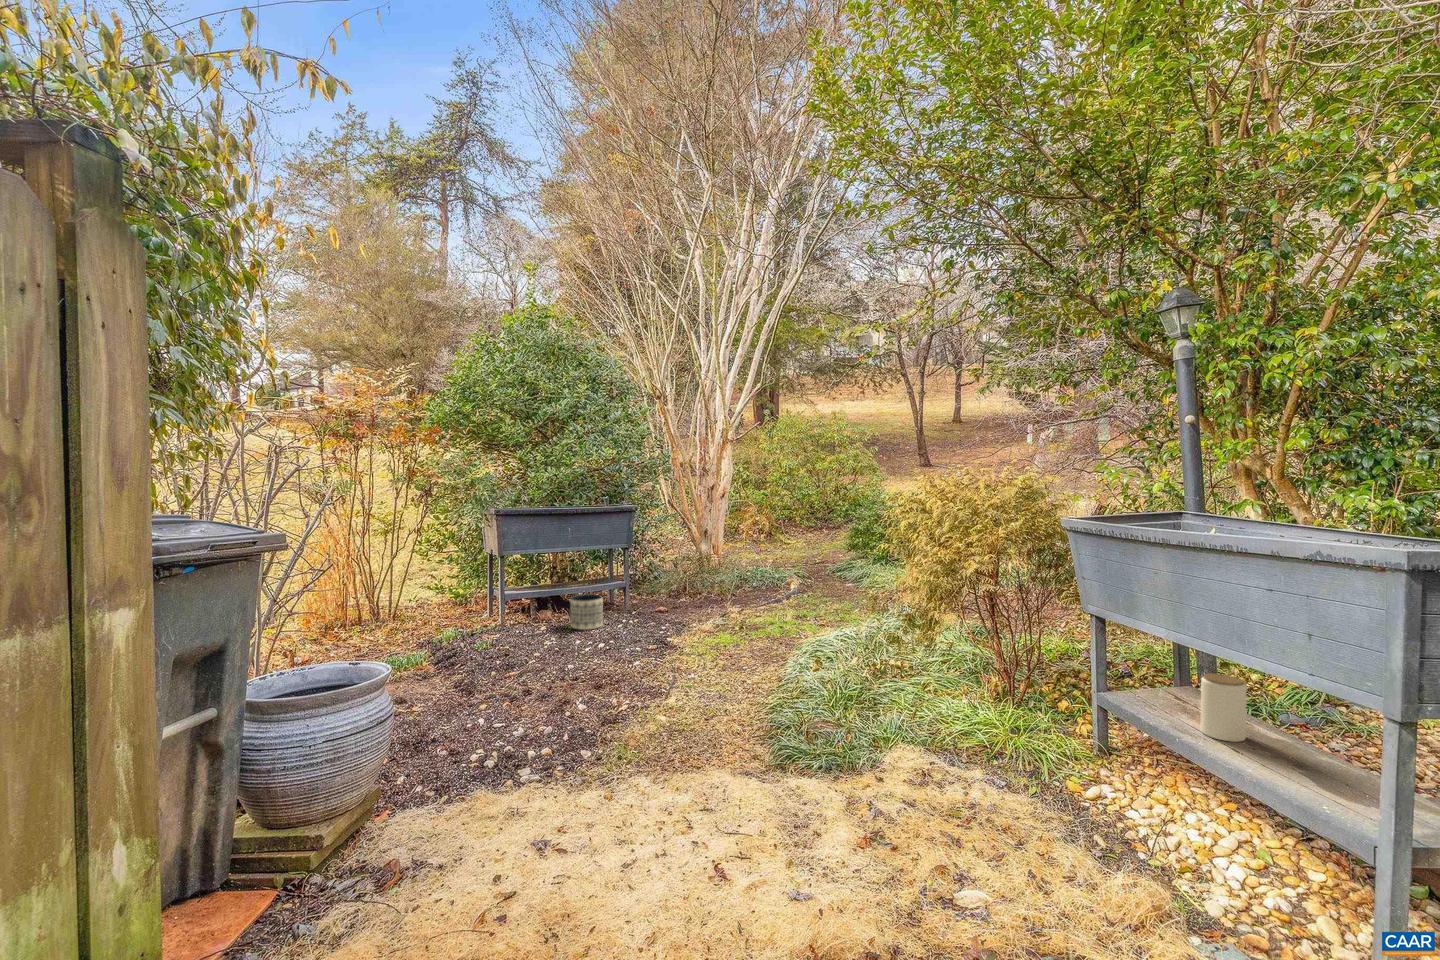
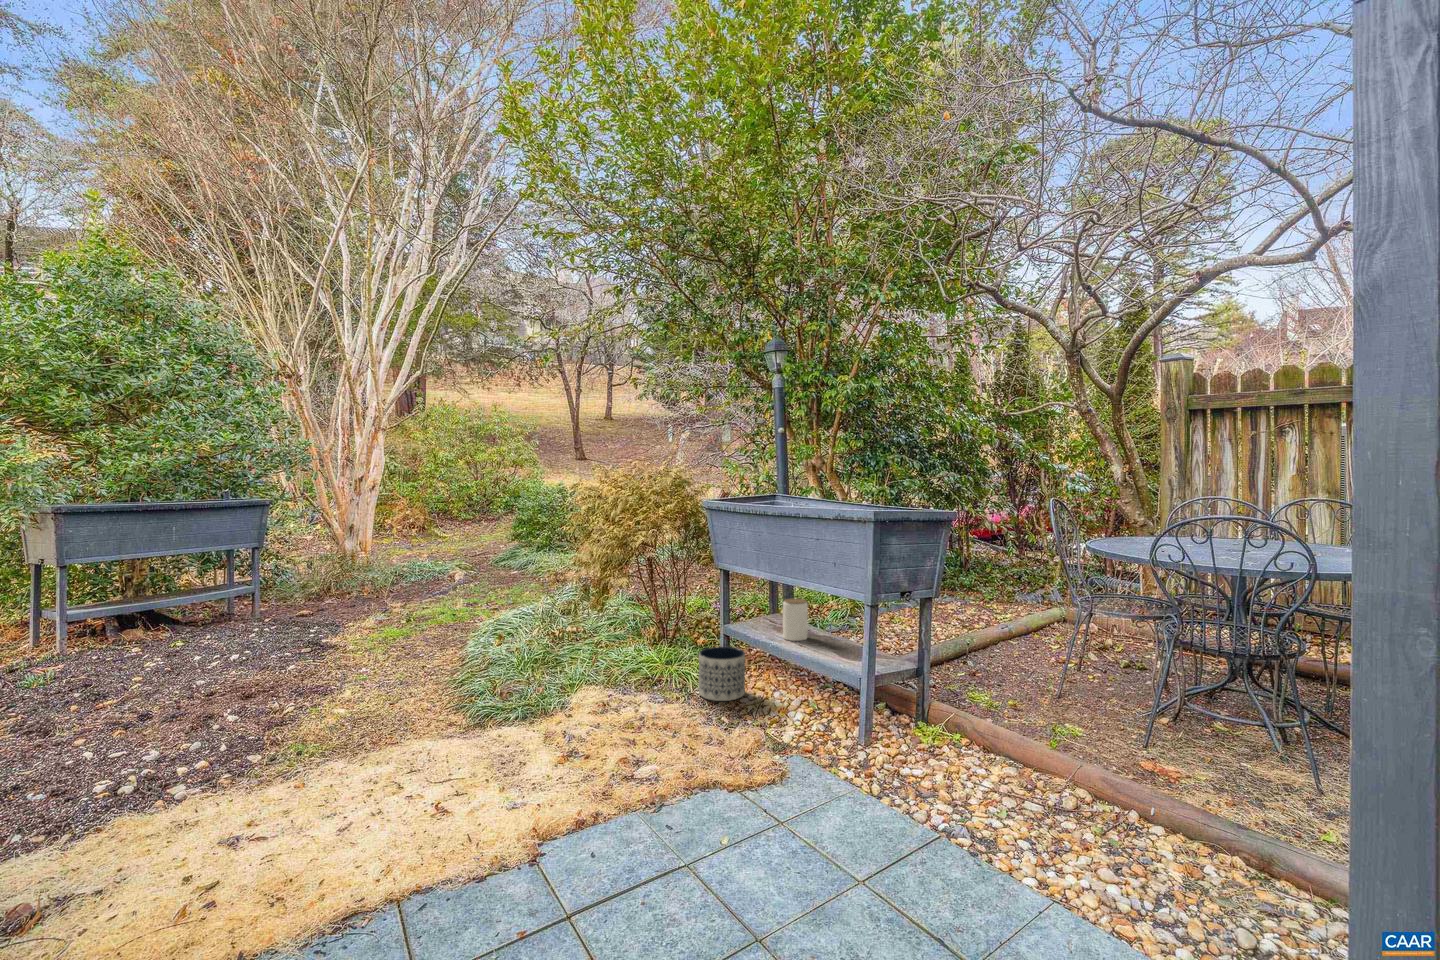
planter: present [570,595,603,630] -> present [699,647,745,701]

